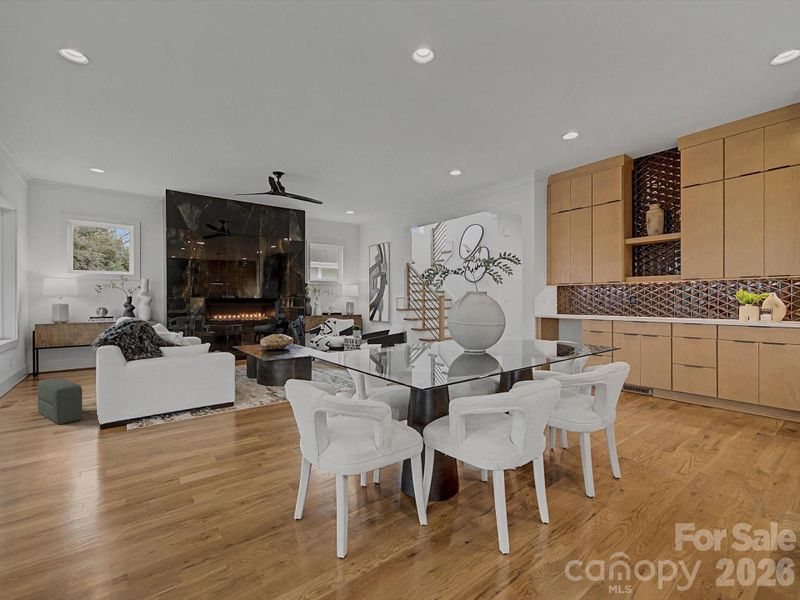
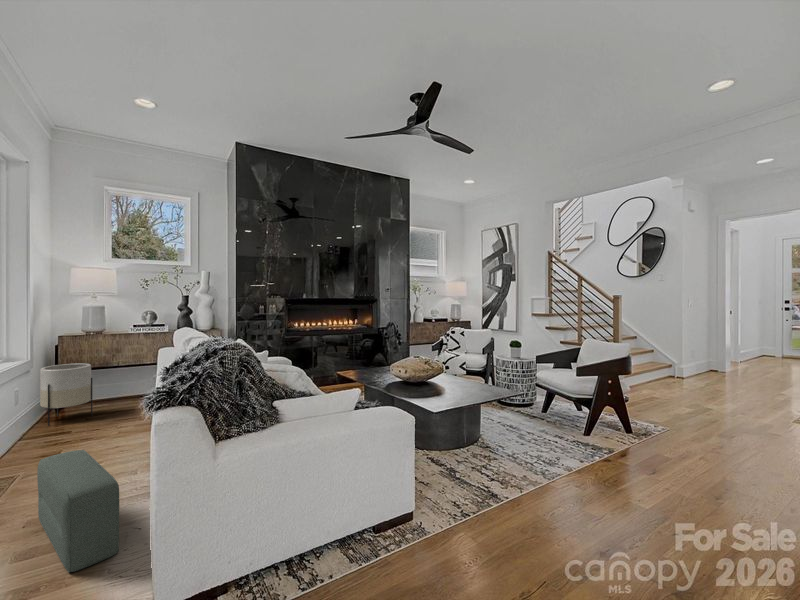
planter: none [25,343,62,382] -> present [40,363,92,426]

